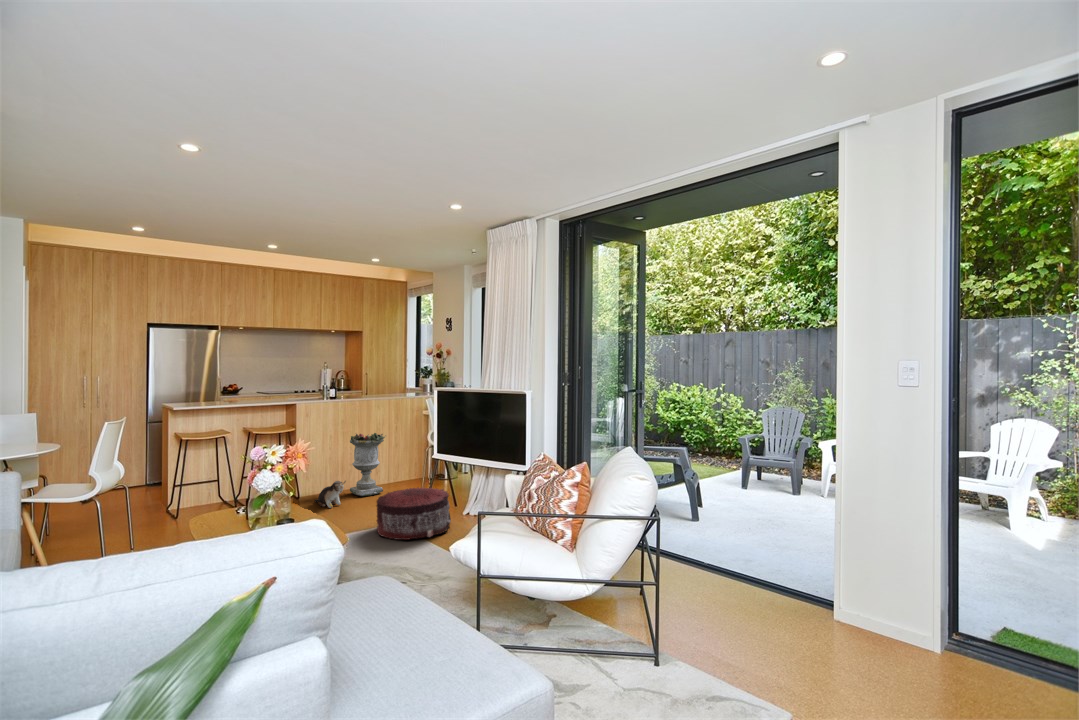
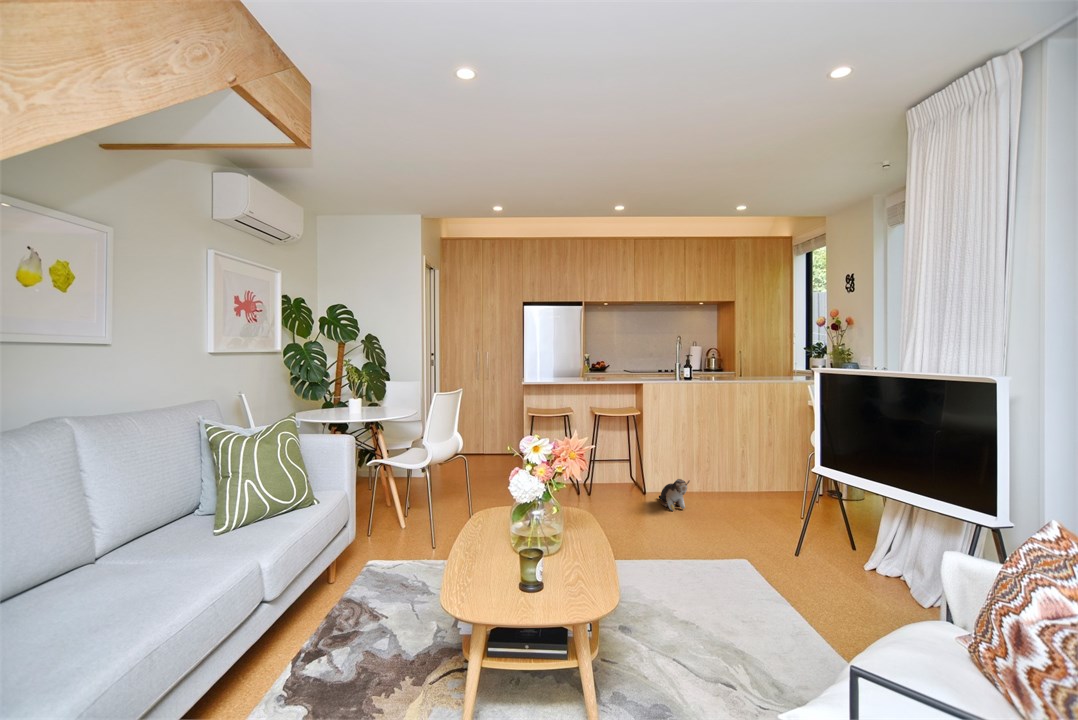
planter: present [350,433,385,496] -> none [702,422,749,503]
pouf: present [376,488,451,540] -> none [710,510,831,602]

